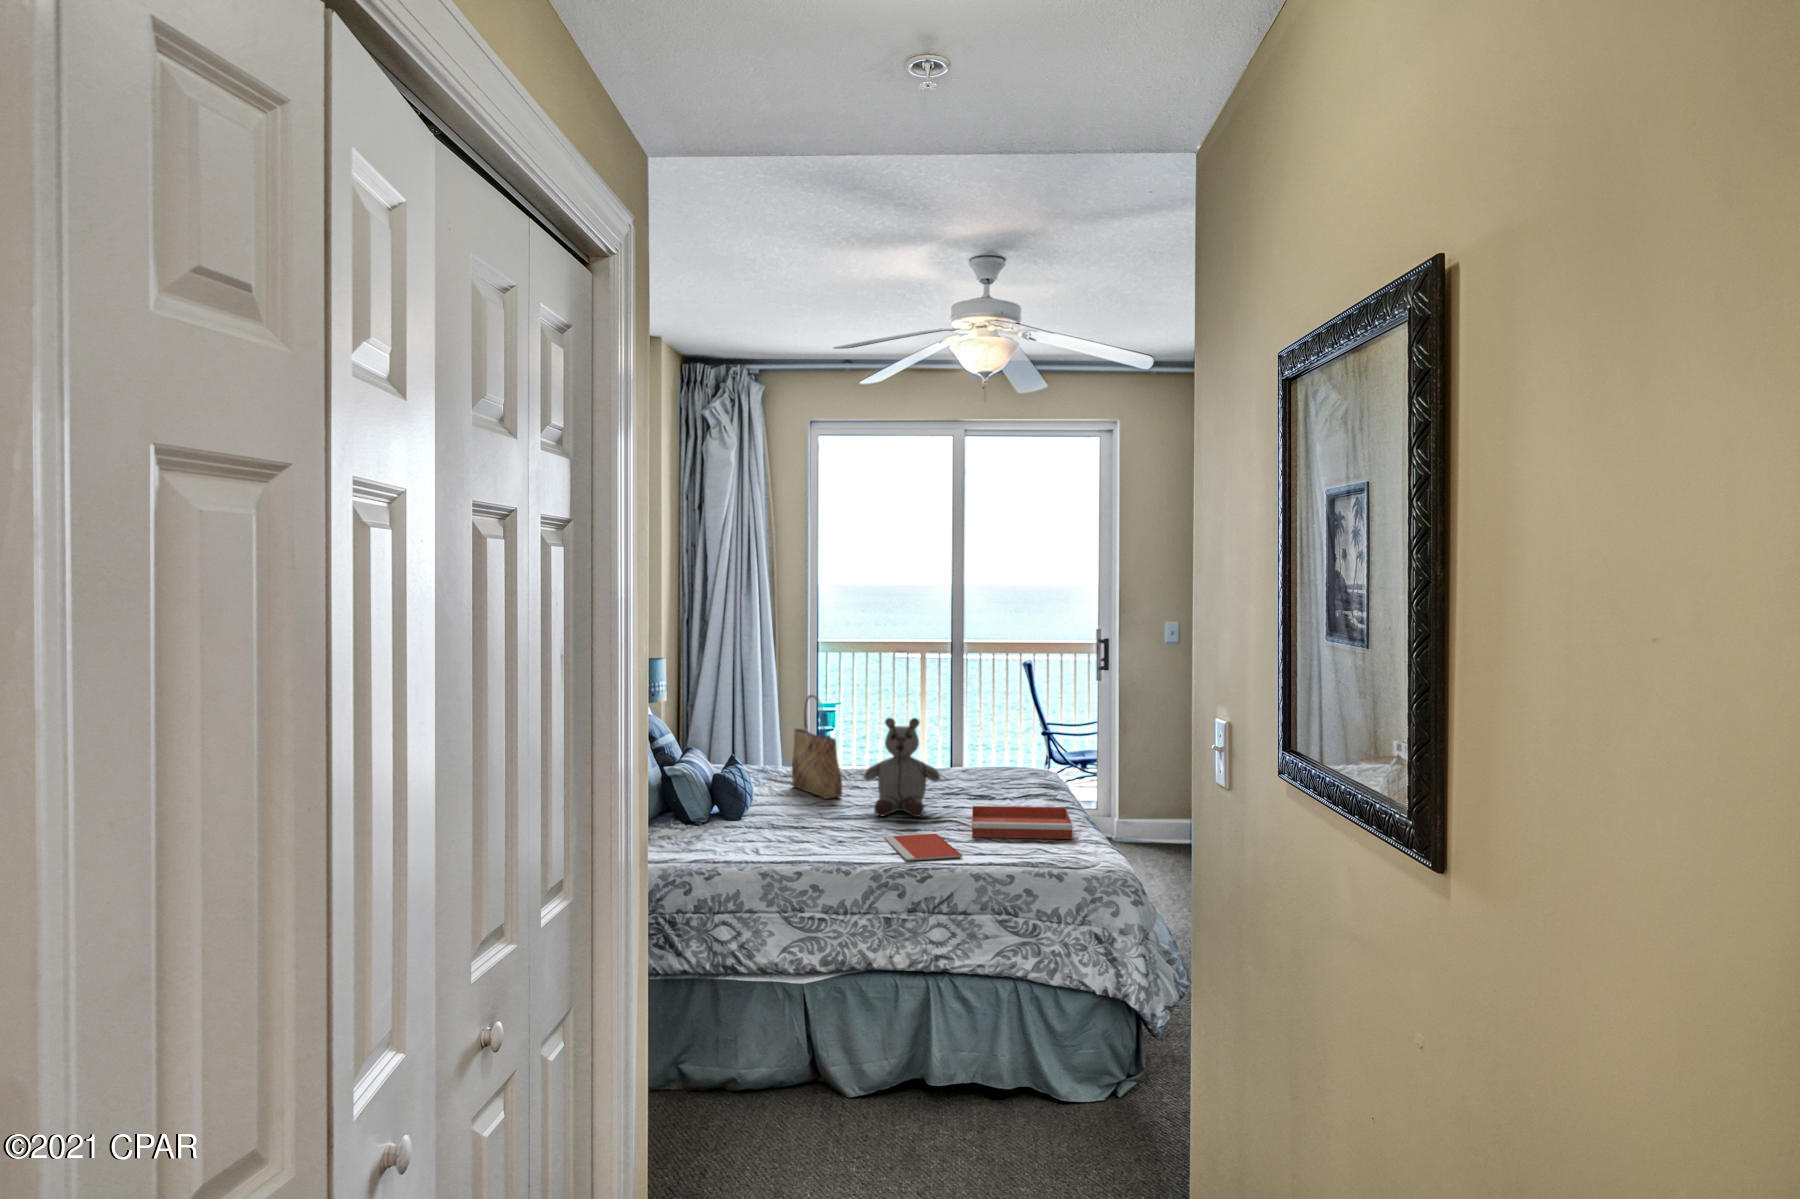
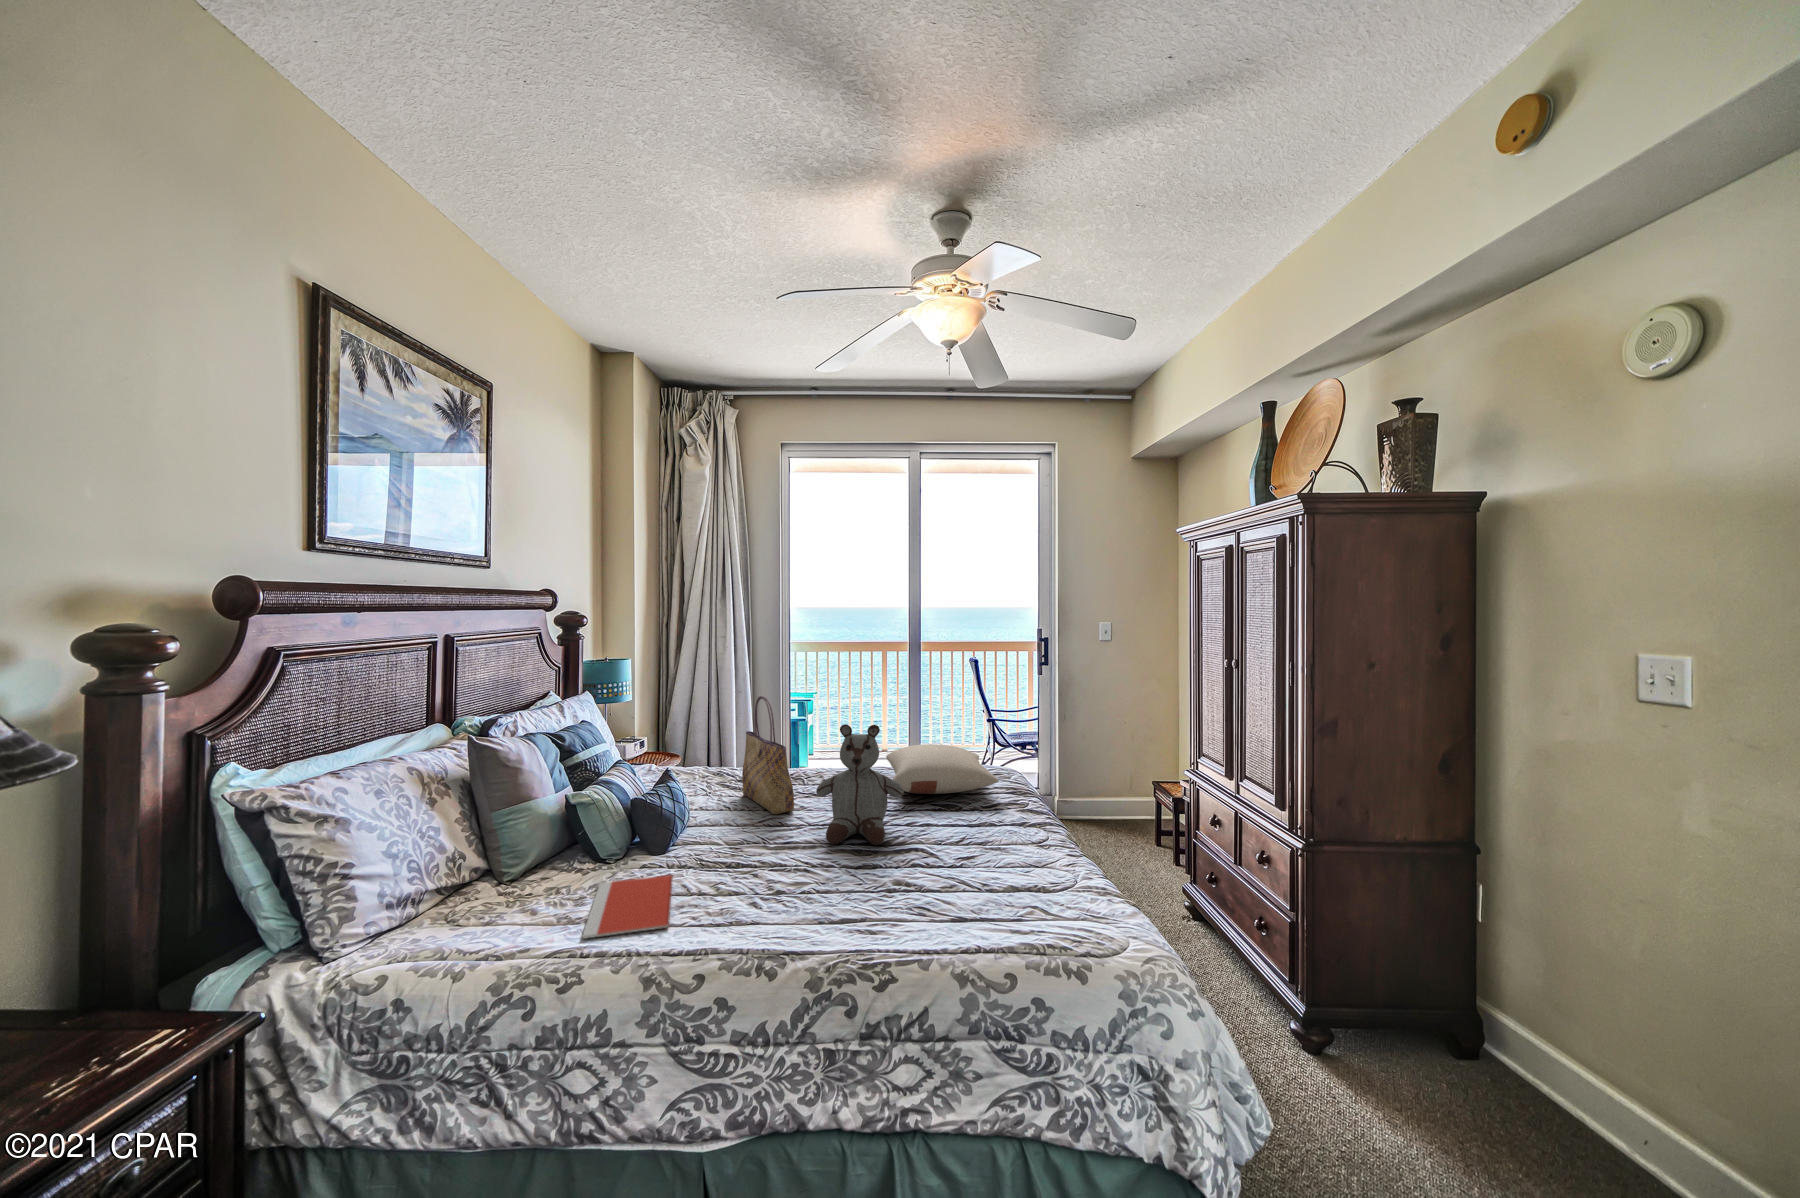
pillow: none [925,744,1029,788] -> present [886,744,999,794]
tray: present [972,806,1072,839] -> none [942,830,1072,884]
notebook: present [884,834,962,861] -> present [582,875,673,939]

